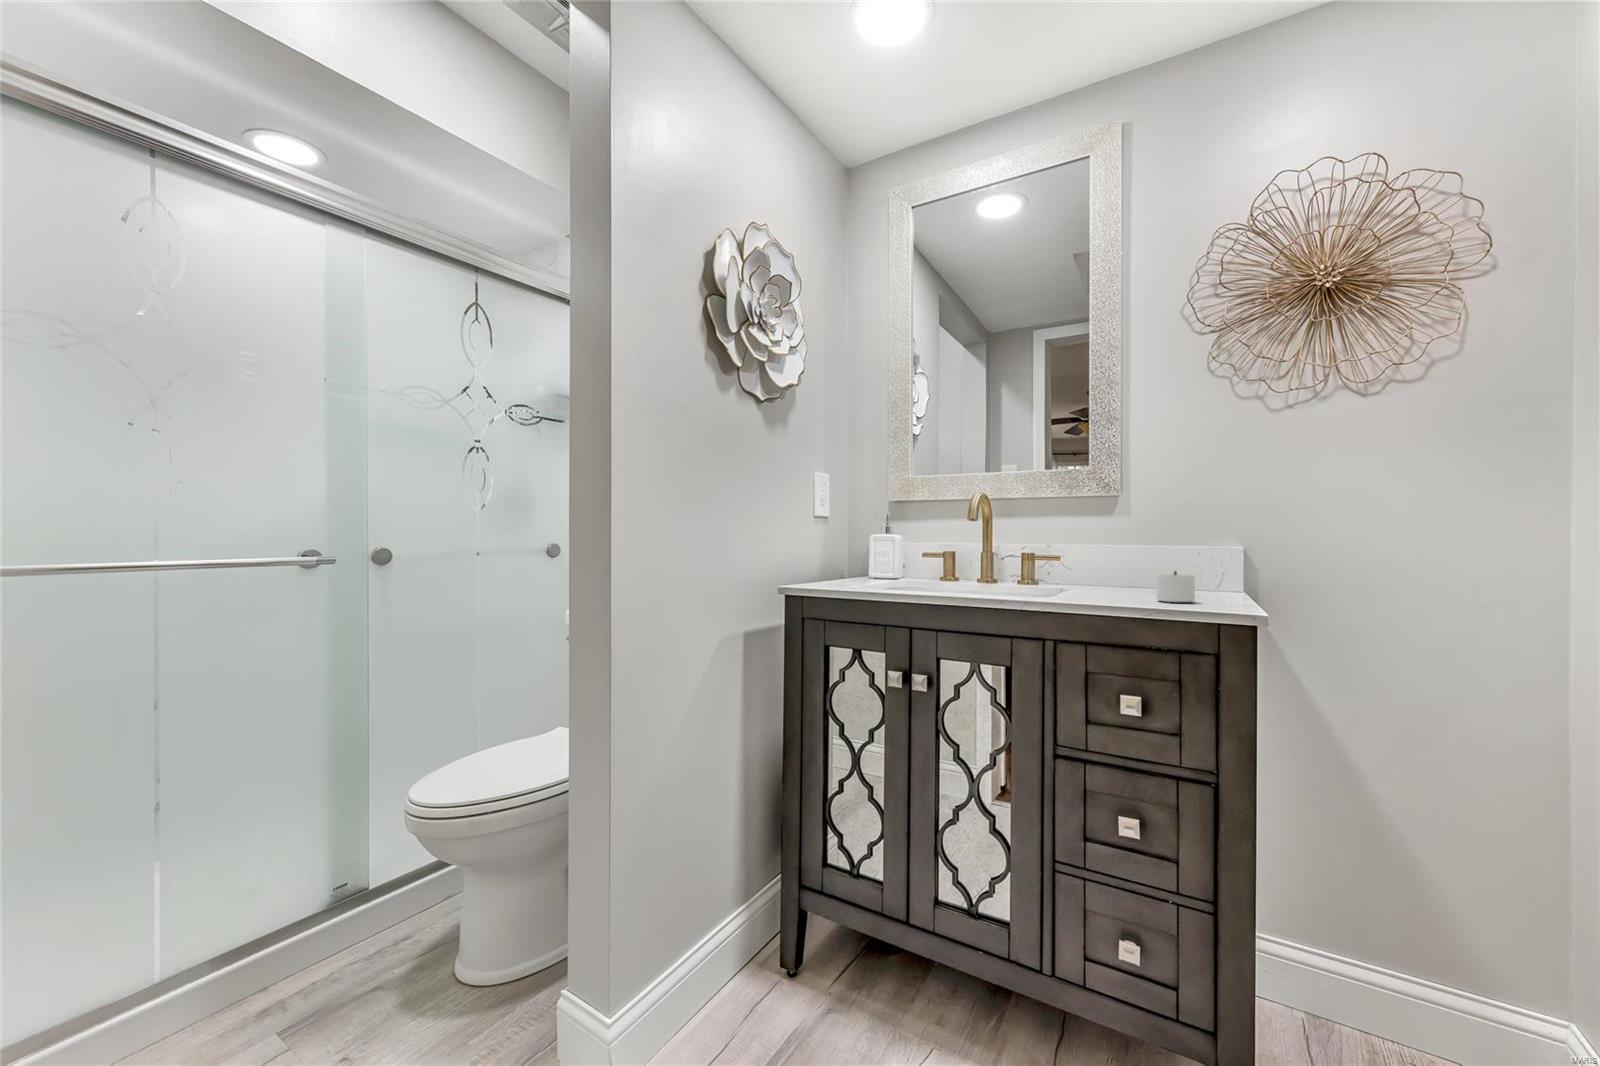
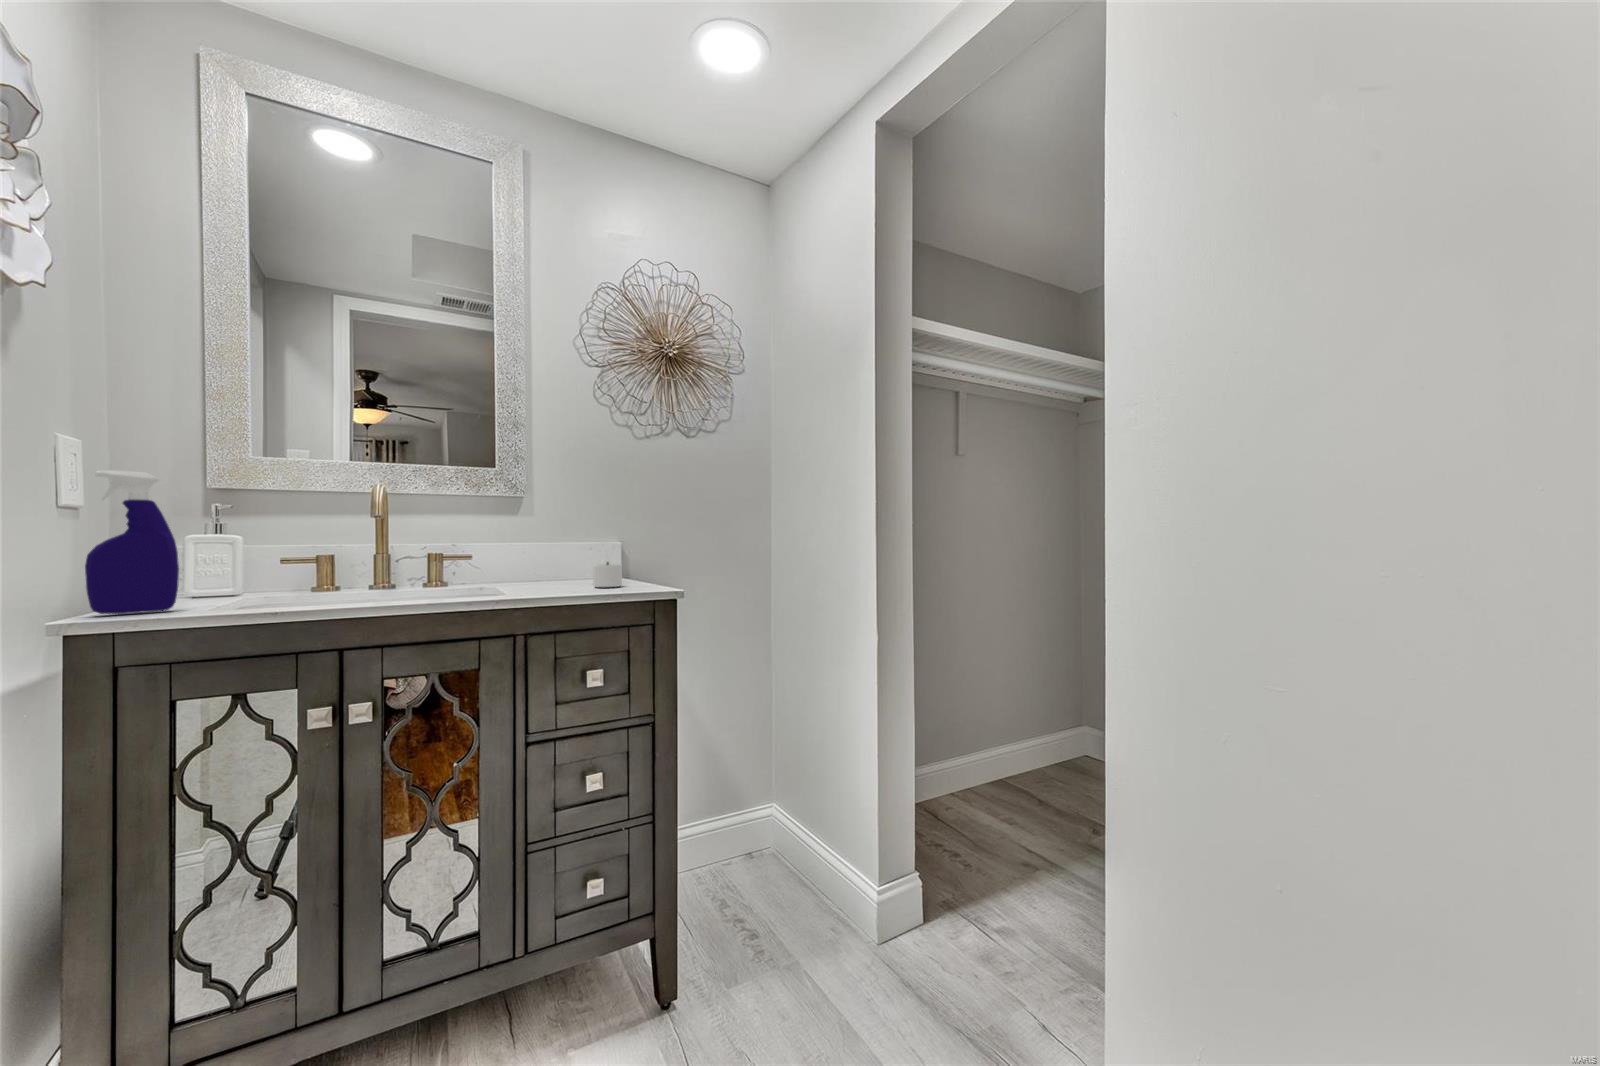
spray bottle: none [808,493,847,585] -> present [85,470,179,614]

